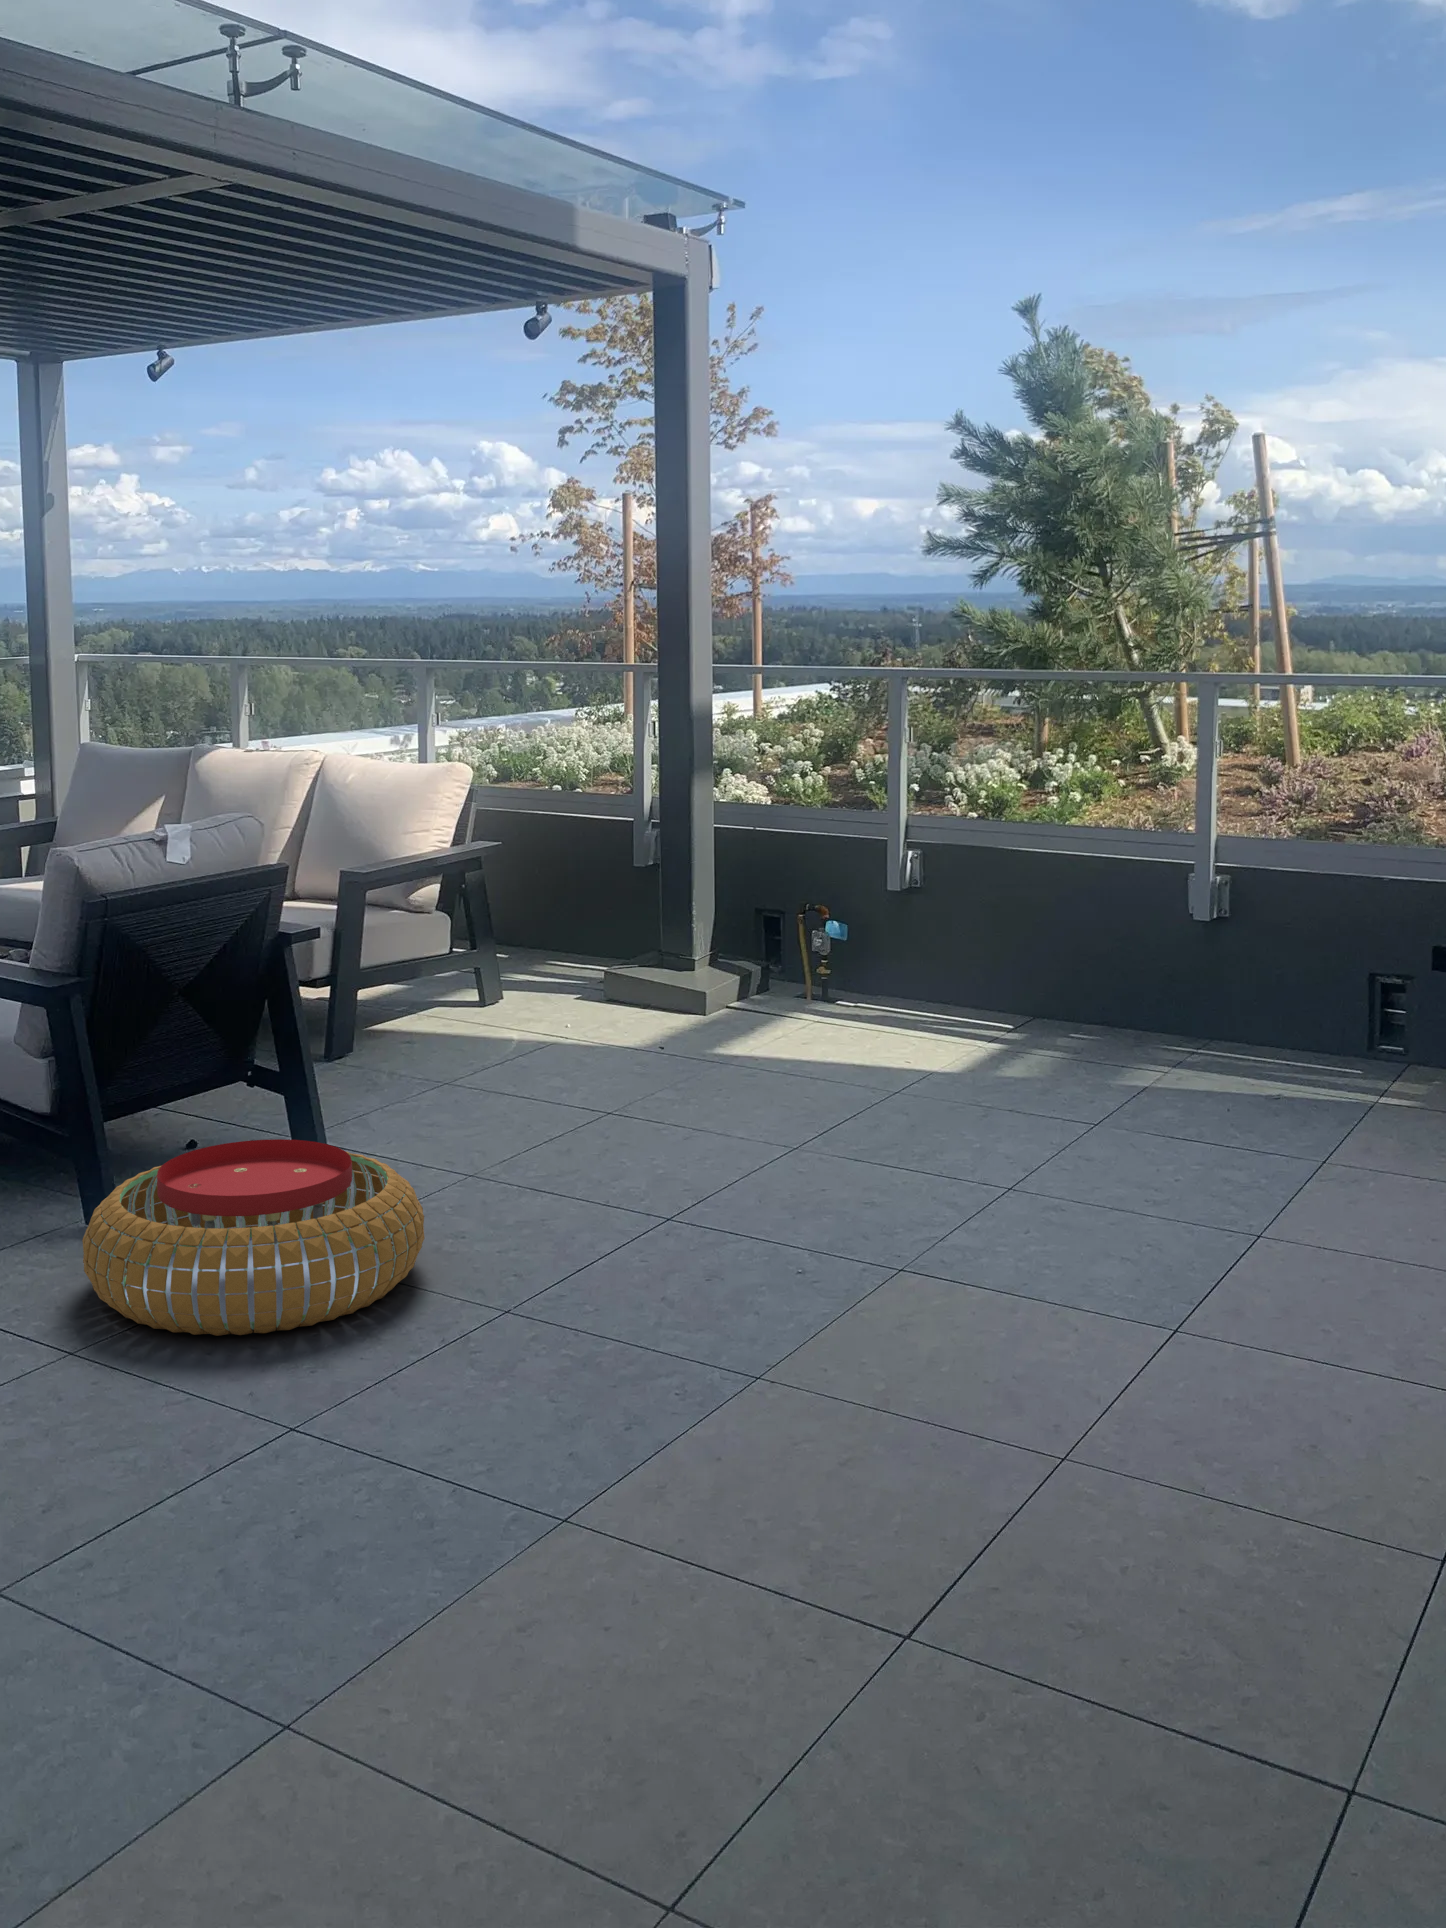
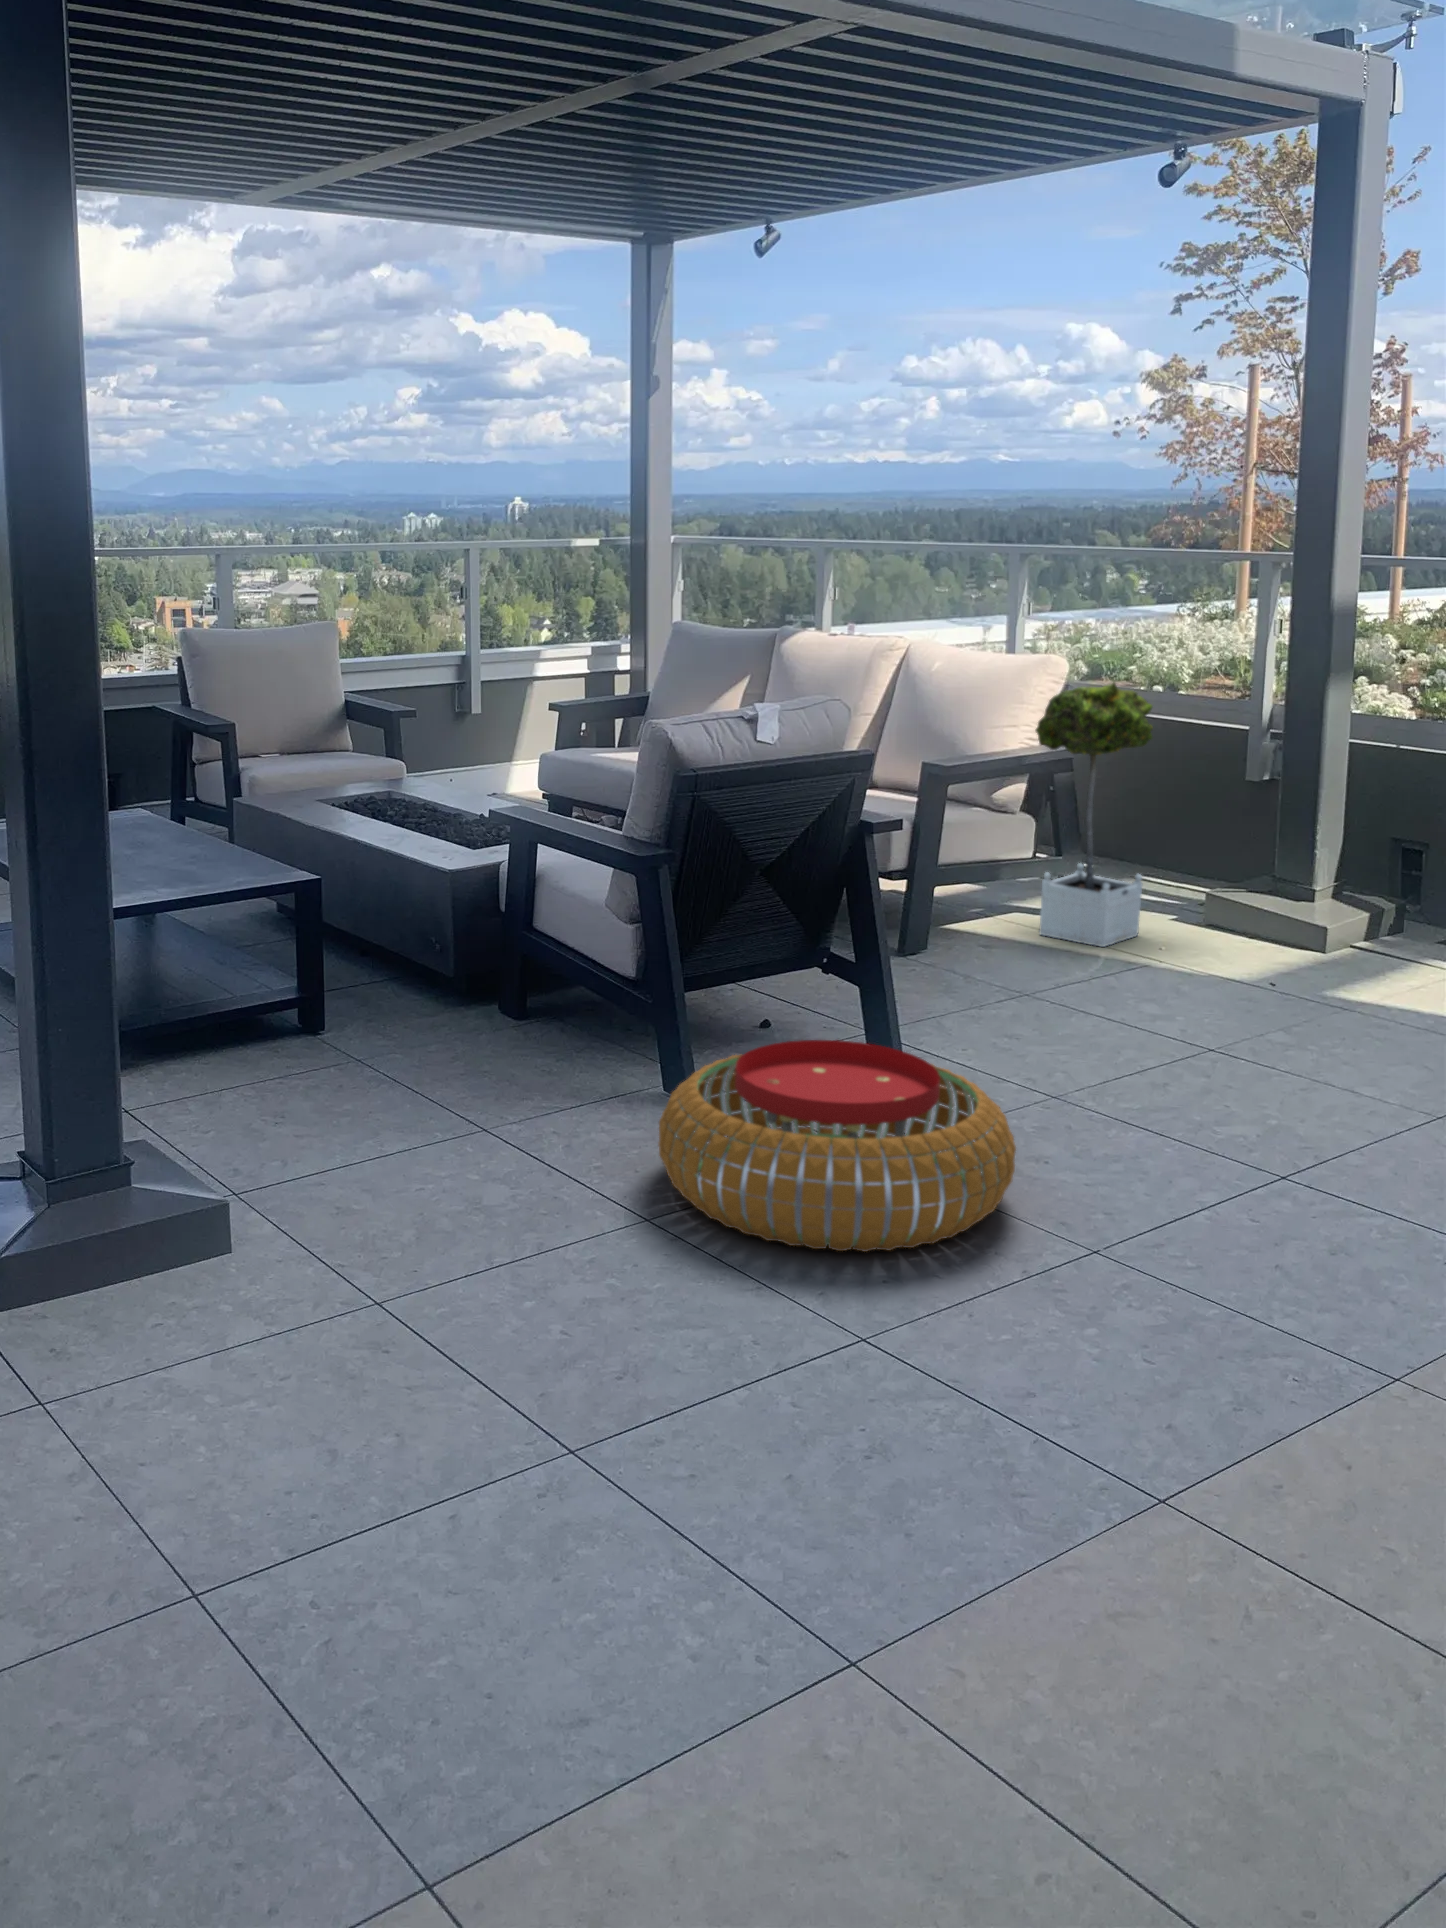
potted tree: none [442,786,549,1033] -> present [1036,682,1153,947]

